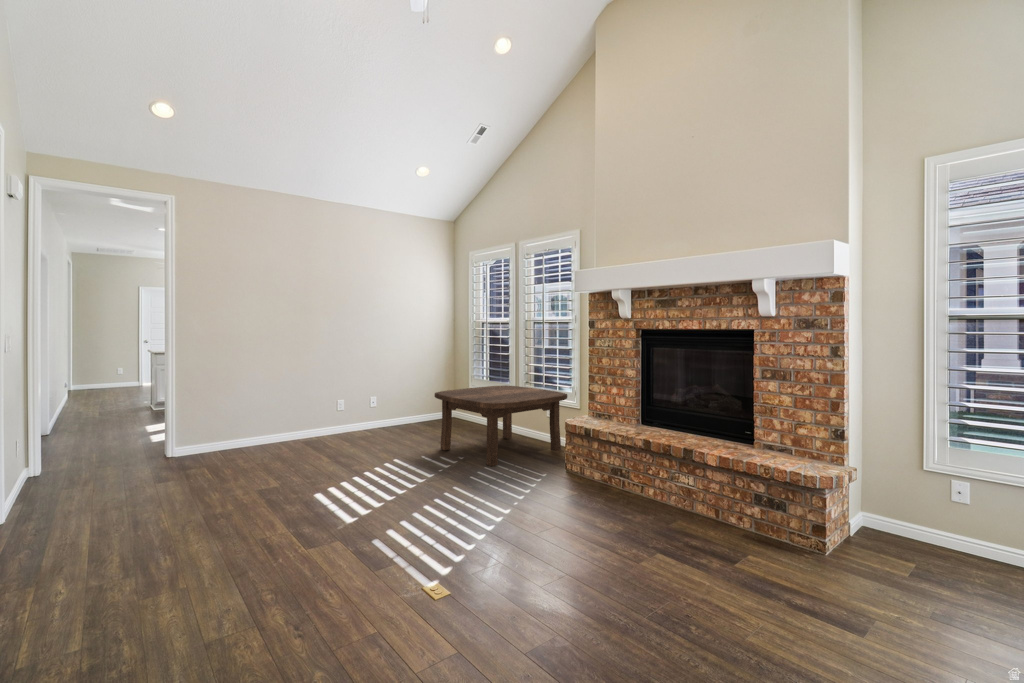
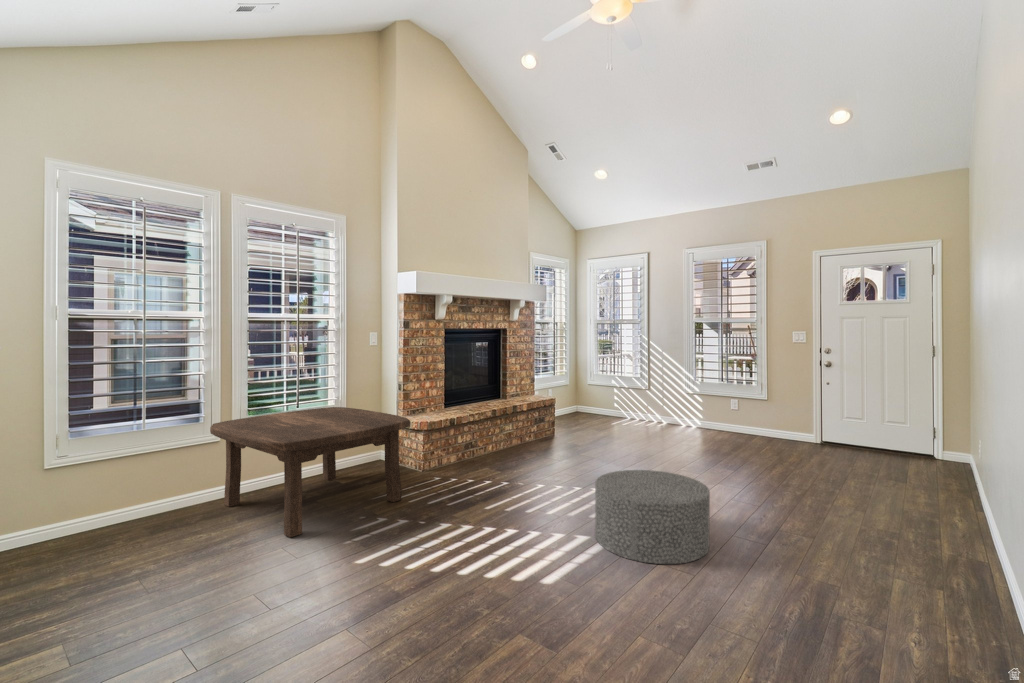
ottoman: none [263,468,379,561] -> present [595,470,710,564]

